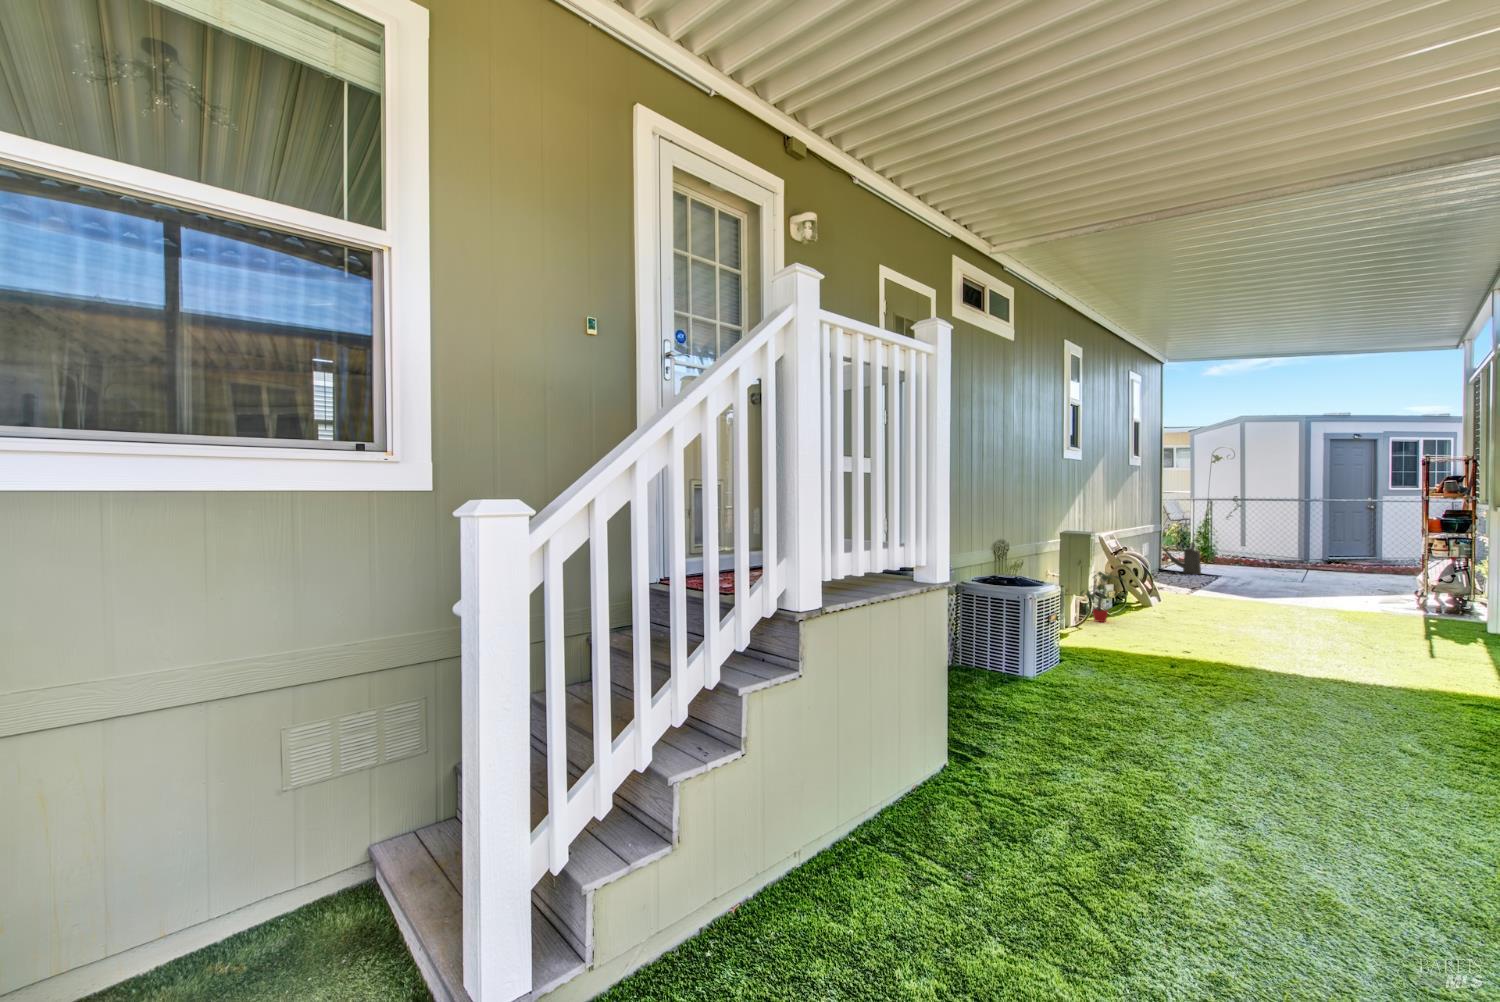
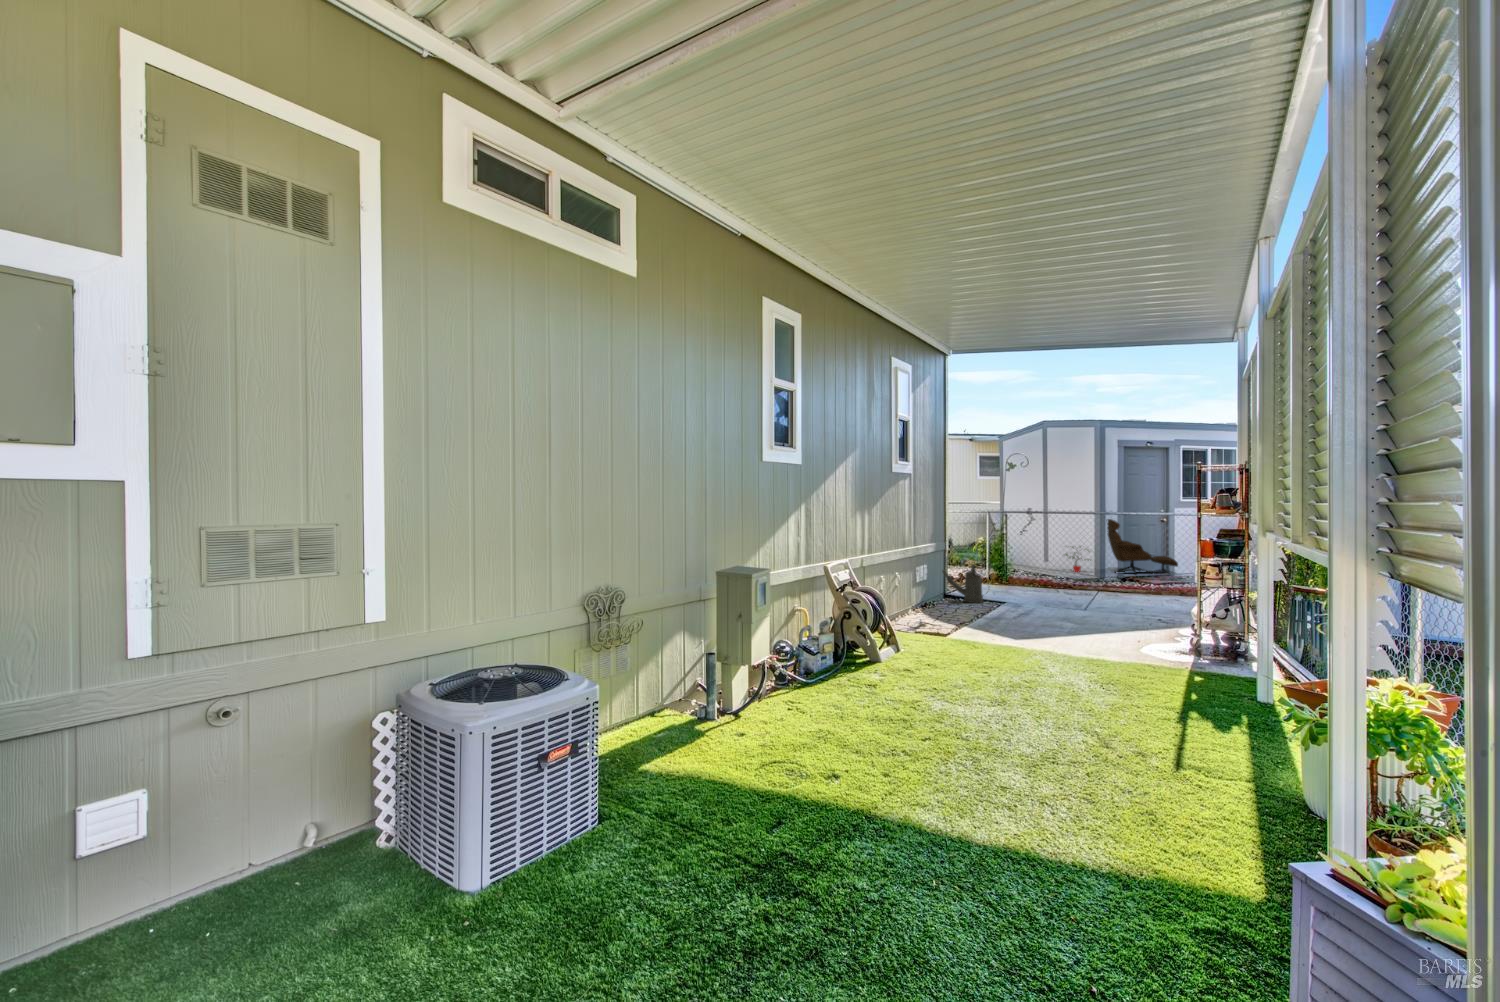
lounge chair: none [1310,507,1389,559] -> present [1107,519,1178,574]
potted plant: present [1080,572,1125,622] -> present [1066,547,1091,572]

